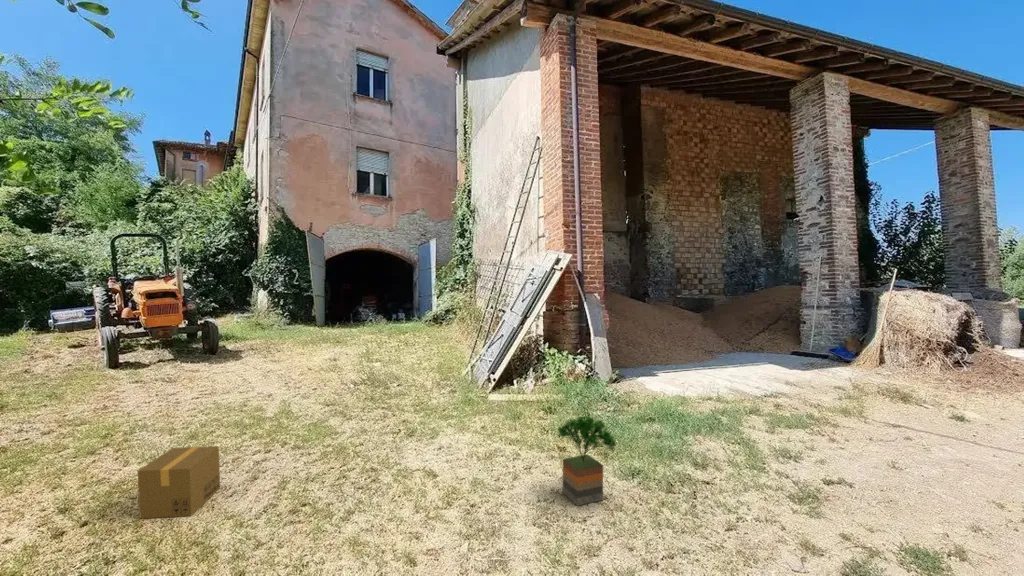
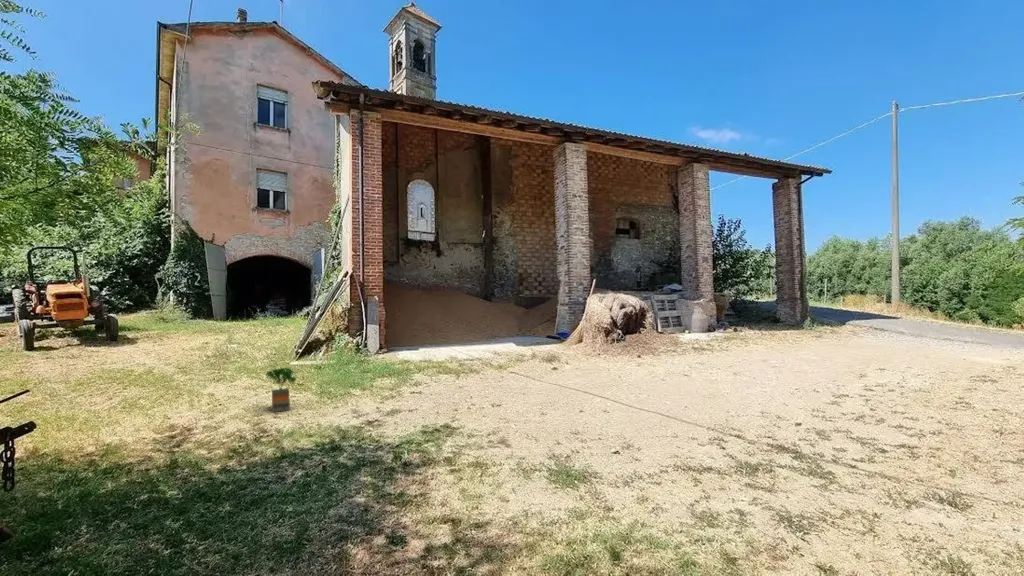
cardboard box: present [138,446,220,518] -> none [28,386,81,420]

